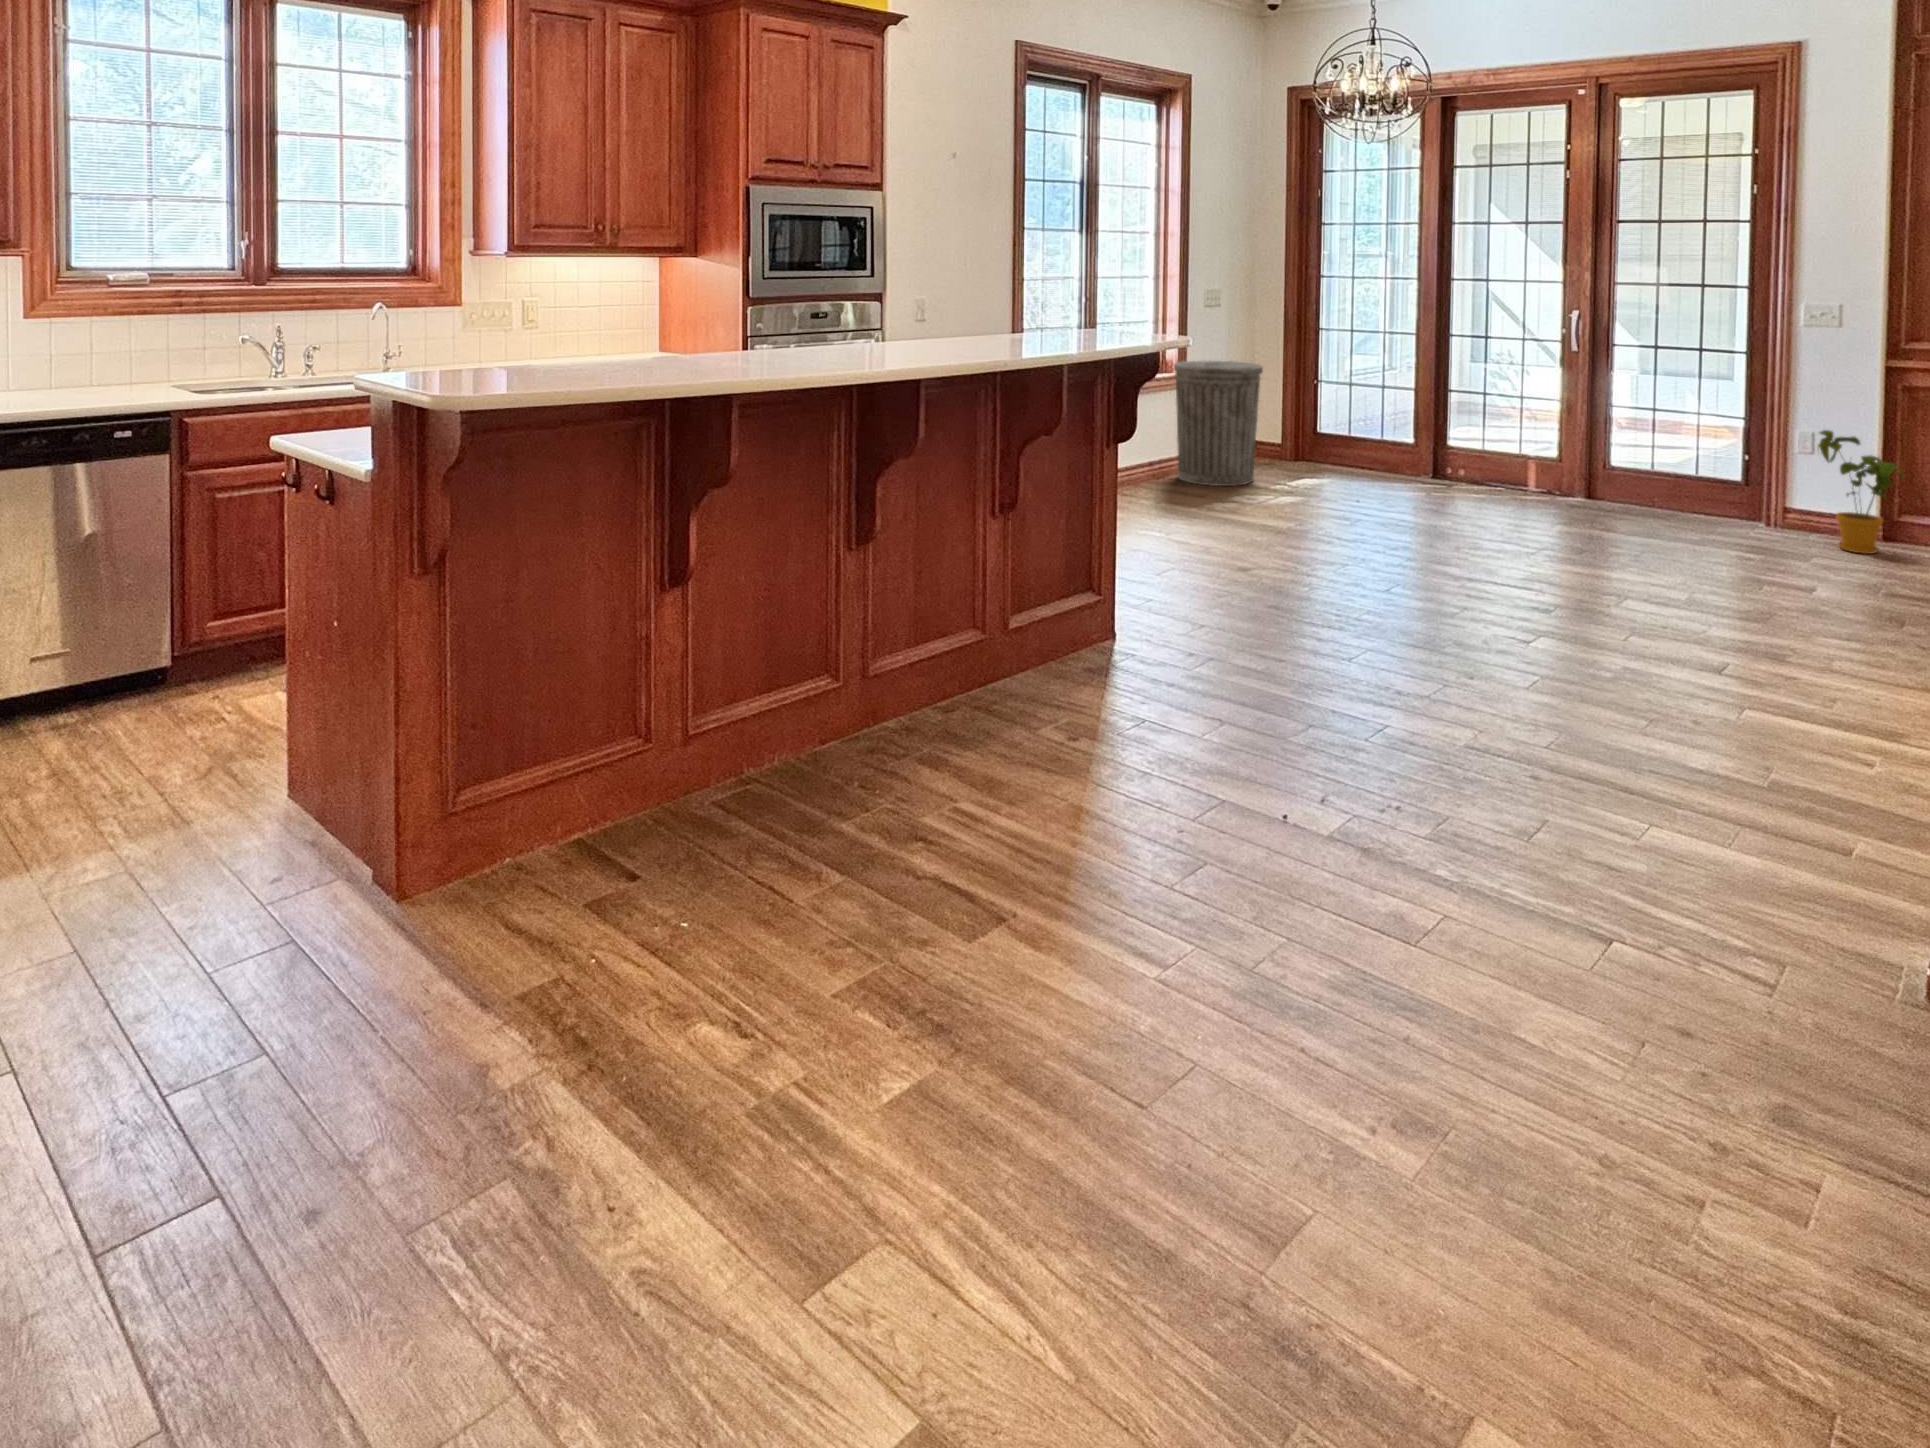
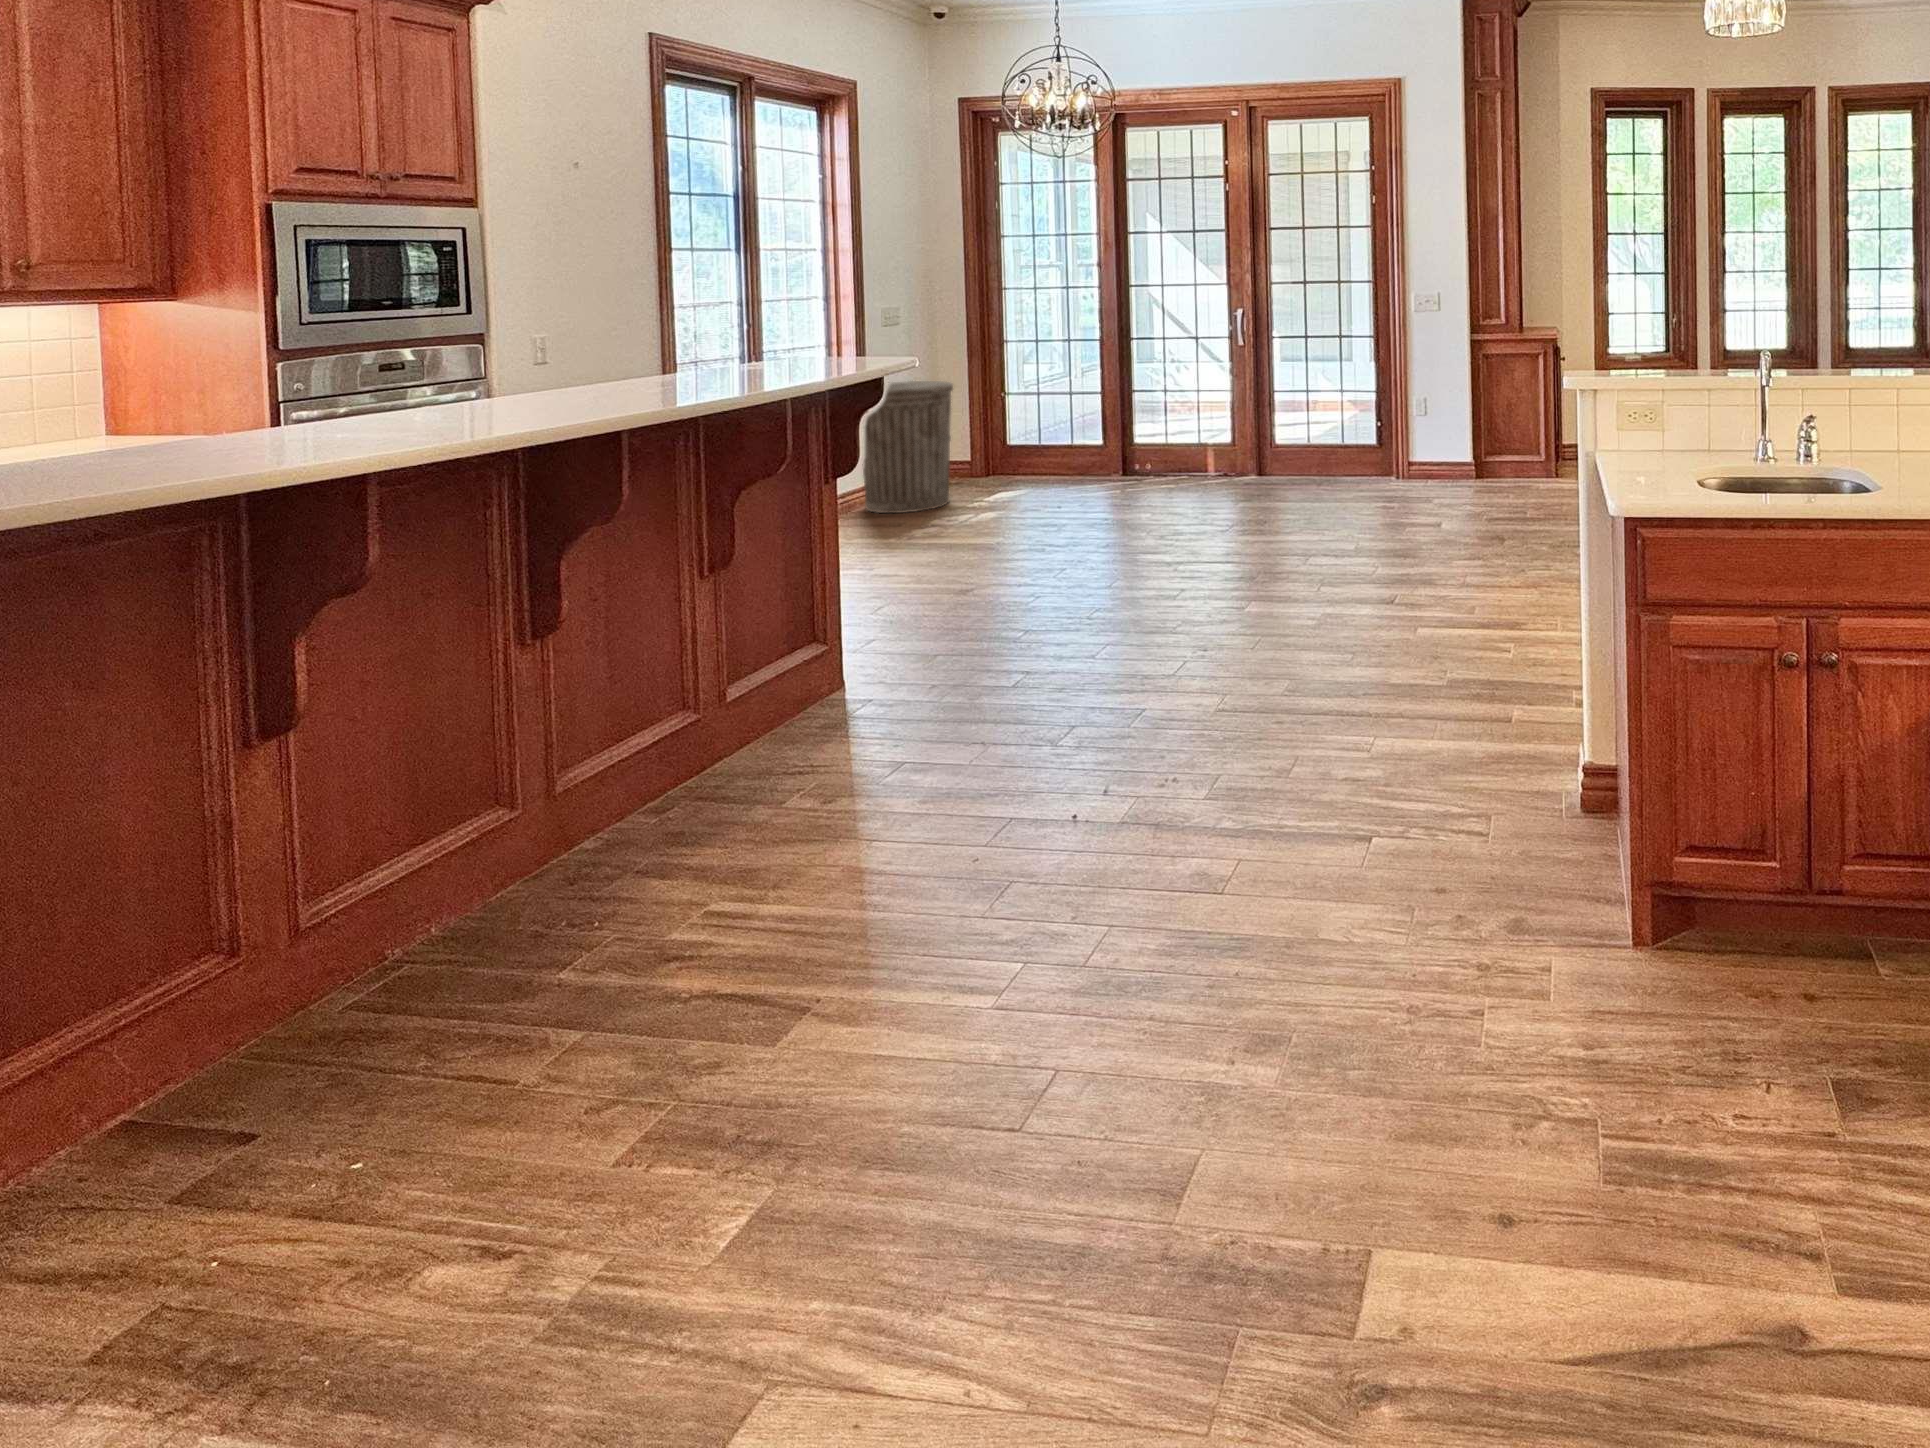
house plant: present [1818,430,1904,554] -> none [1431,394,1490,490]

